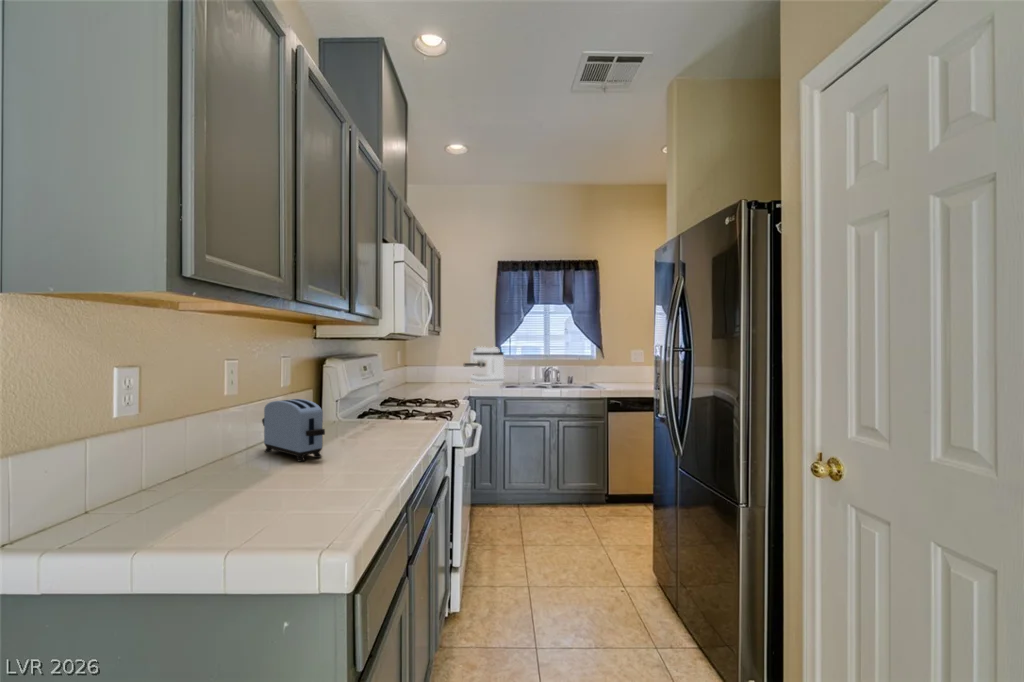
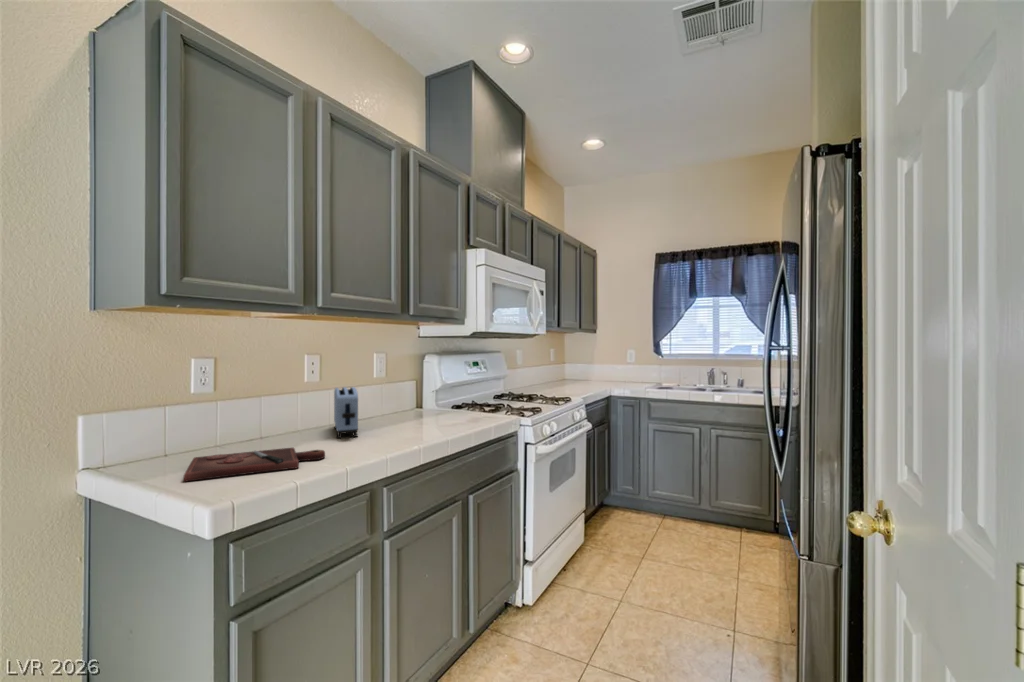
coffee maker: present [464,347,504,385] -> none [618,345,660,385]
cutting board: none [169,474,341,536] -> present [184,448,325,481]

